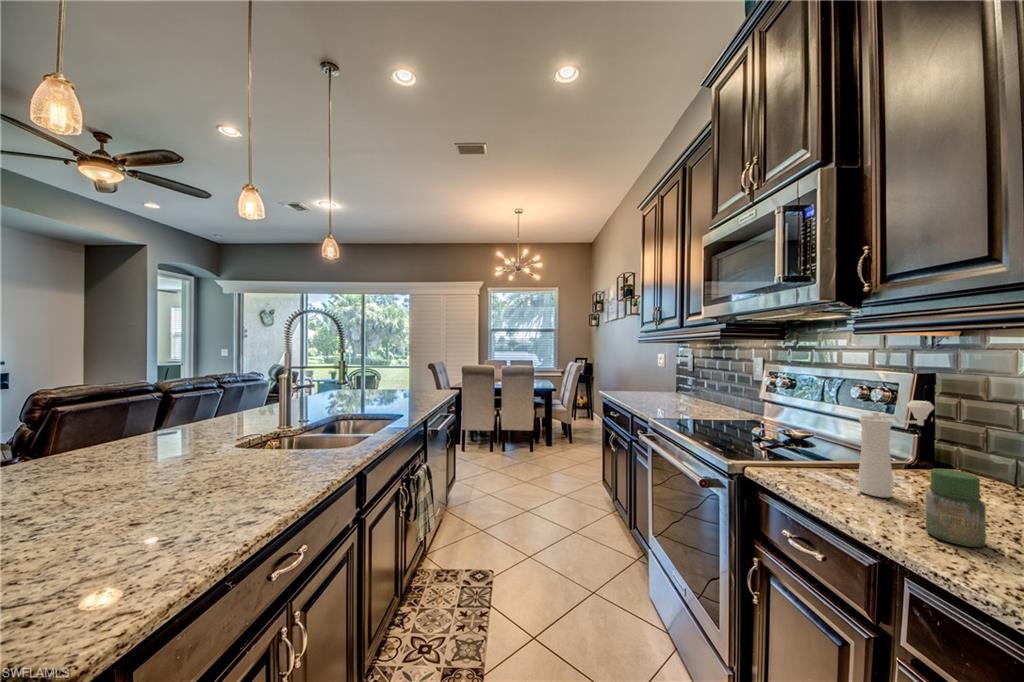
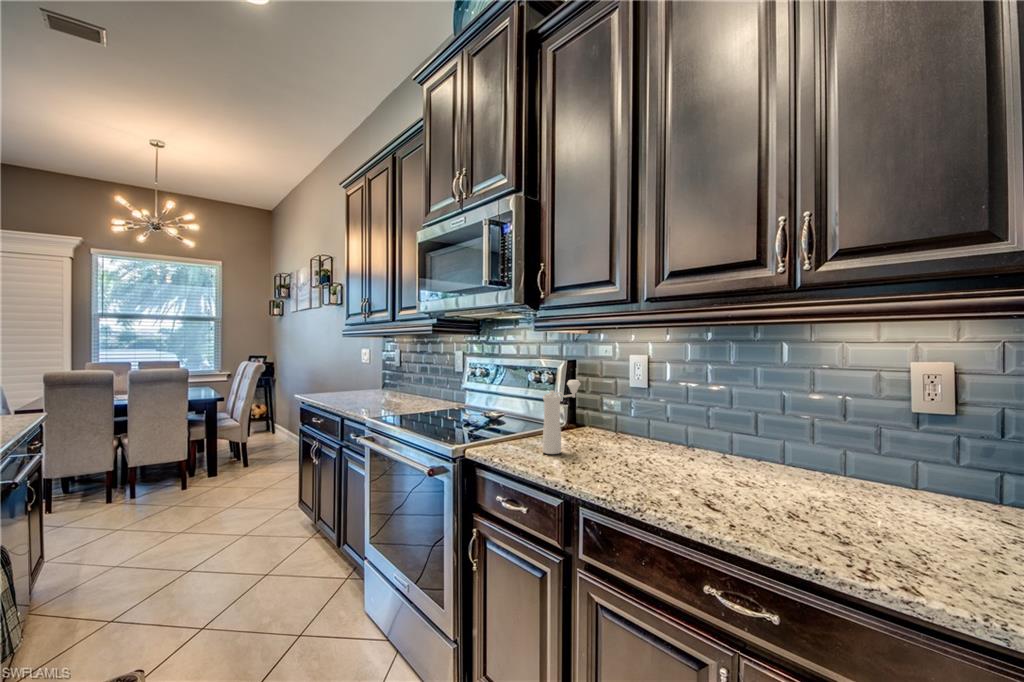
jar: present [926,469,986,547] -> none [582,425,609,475]

